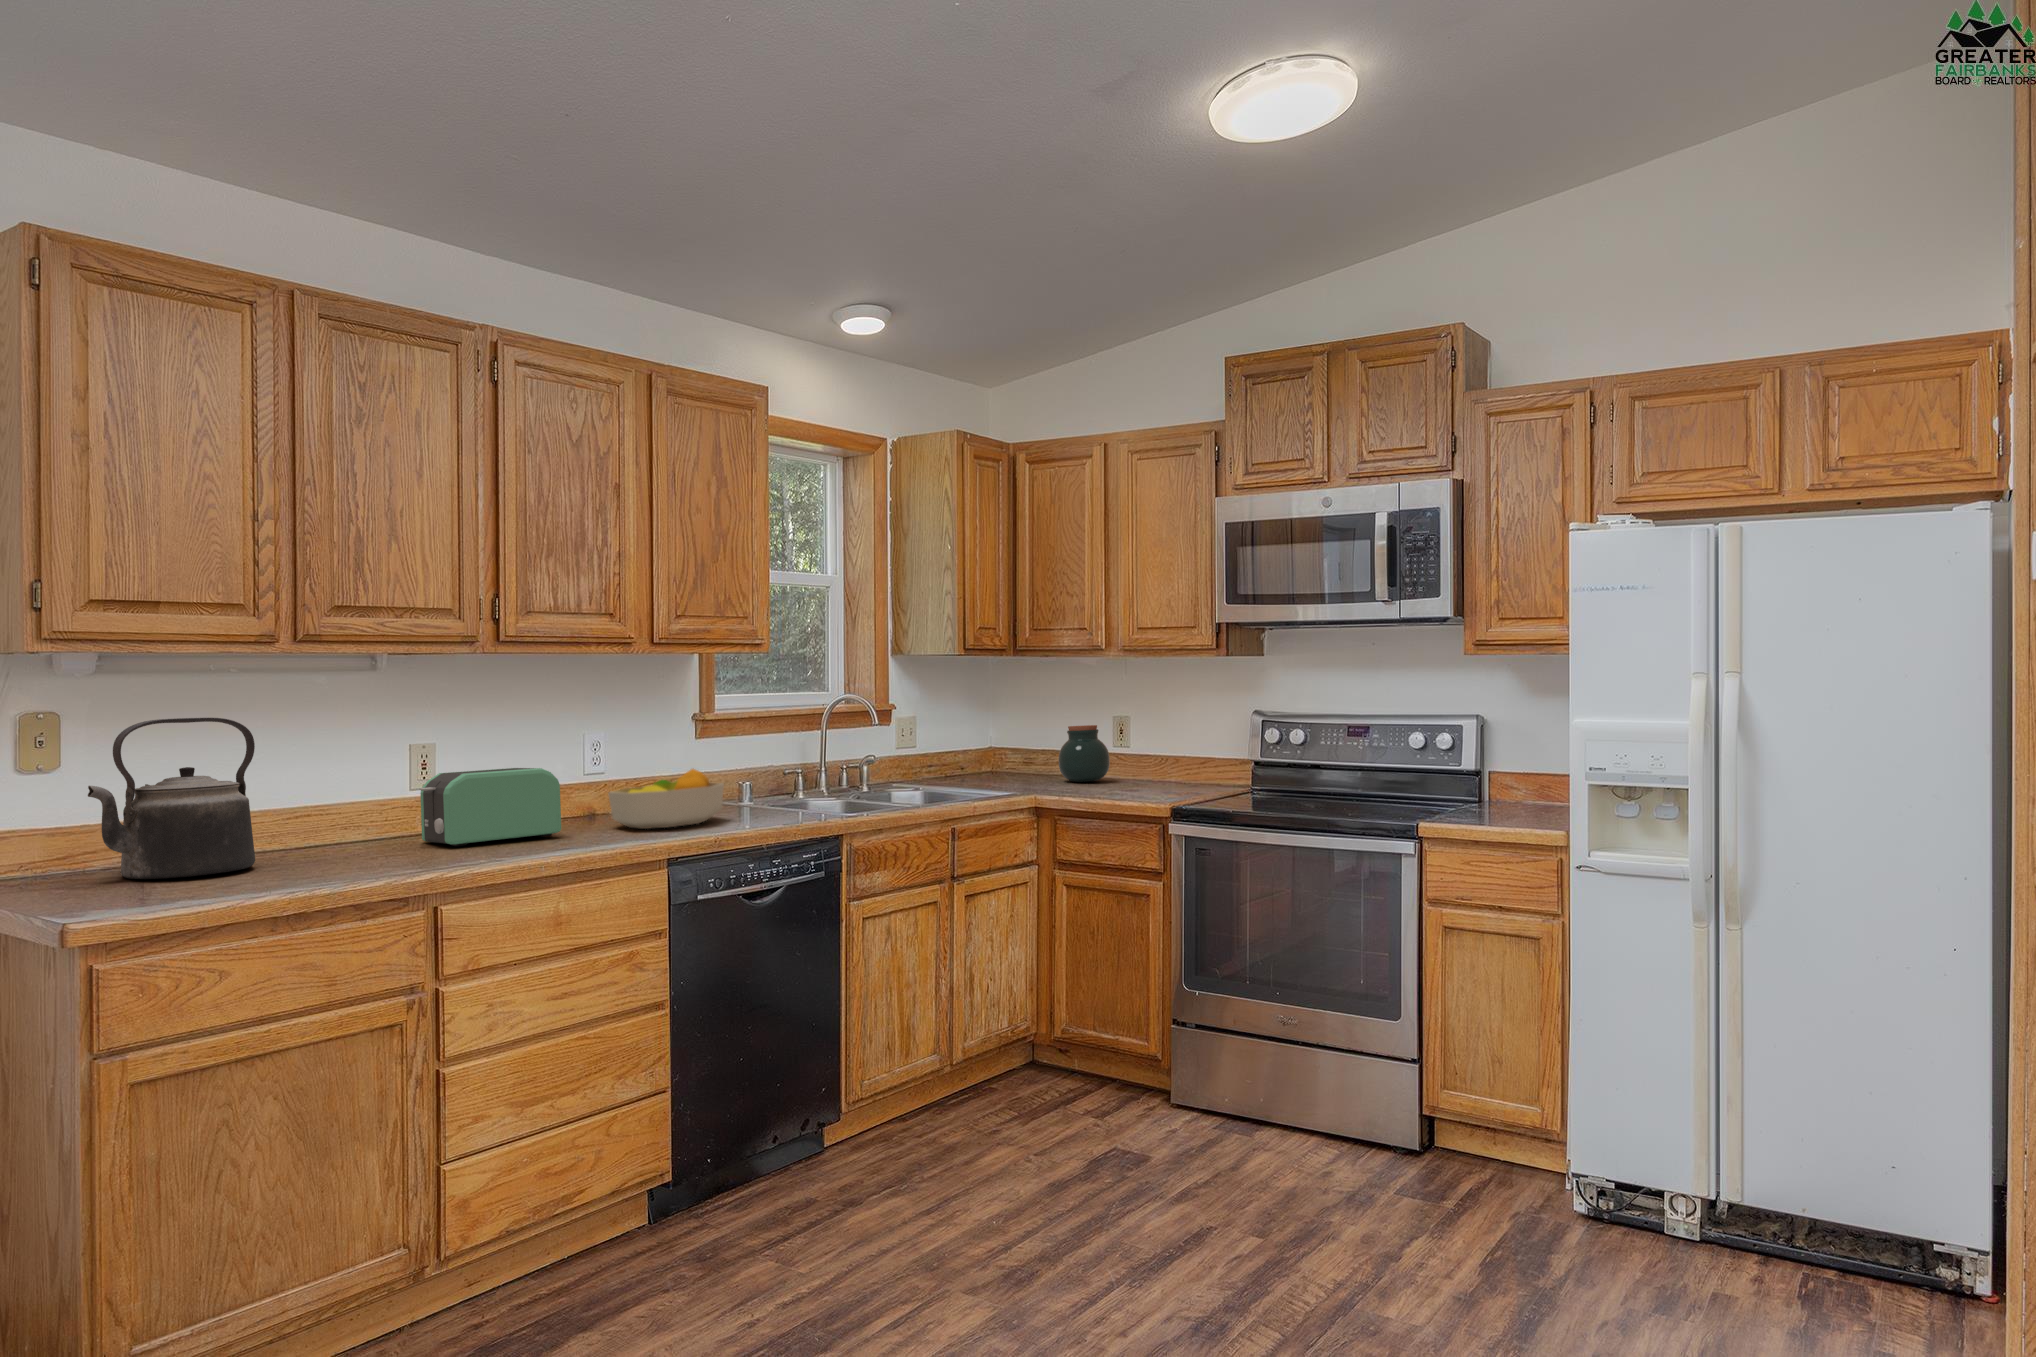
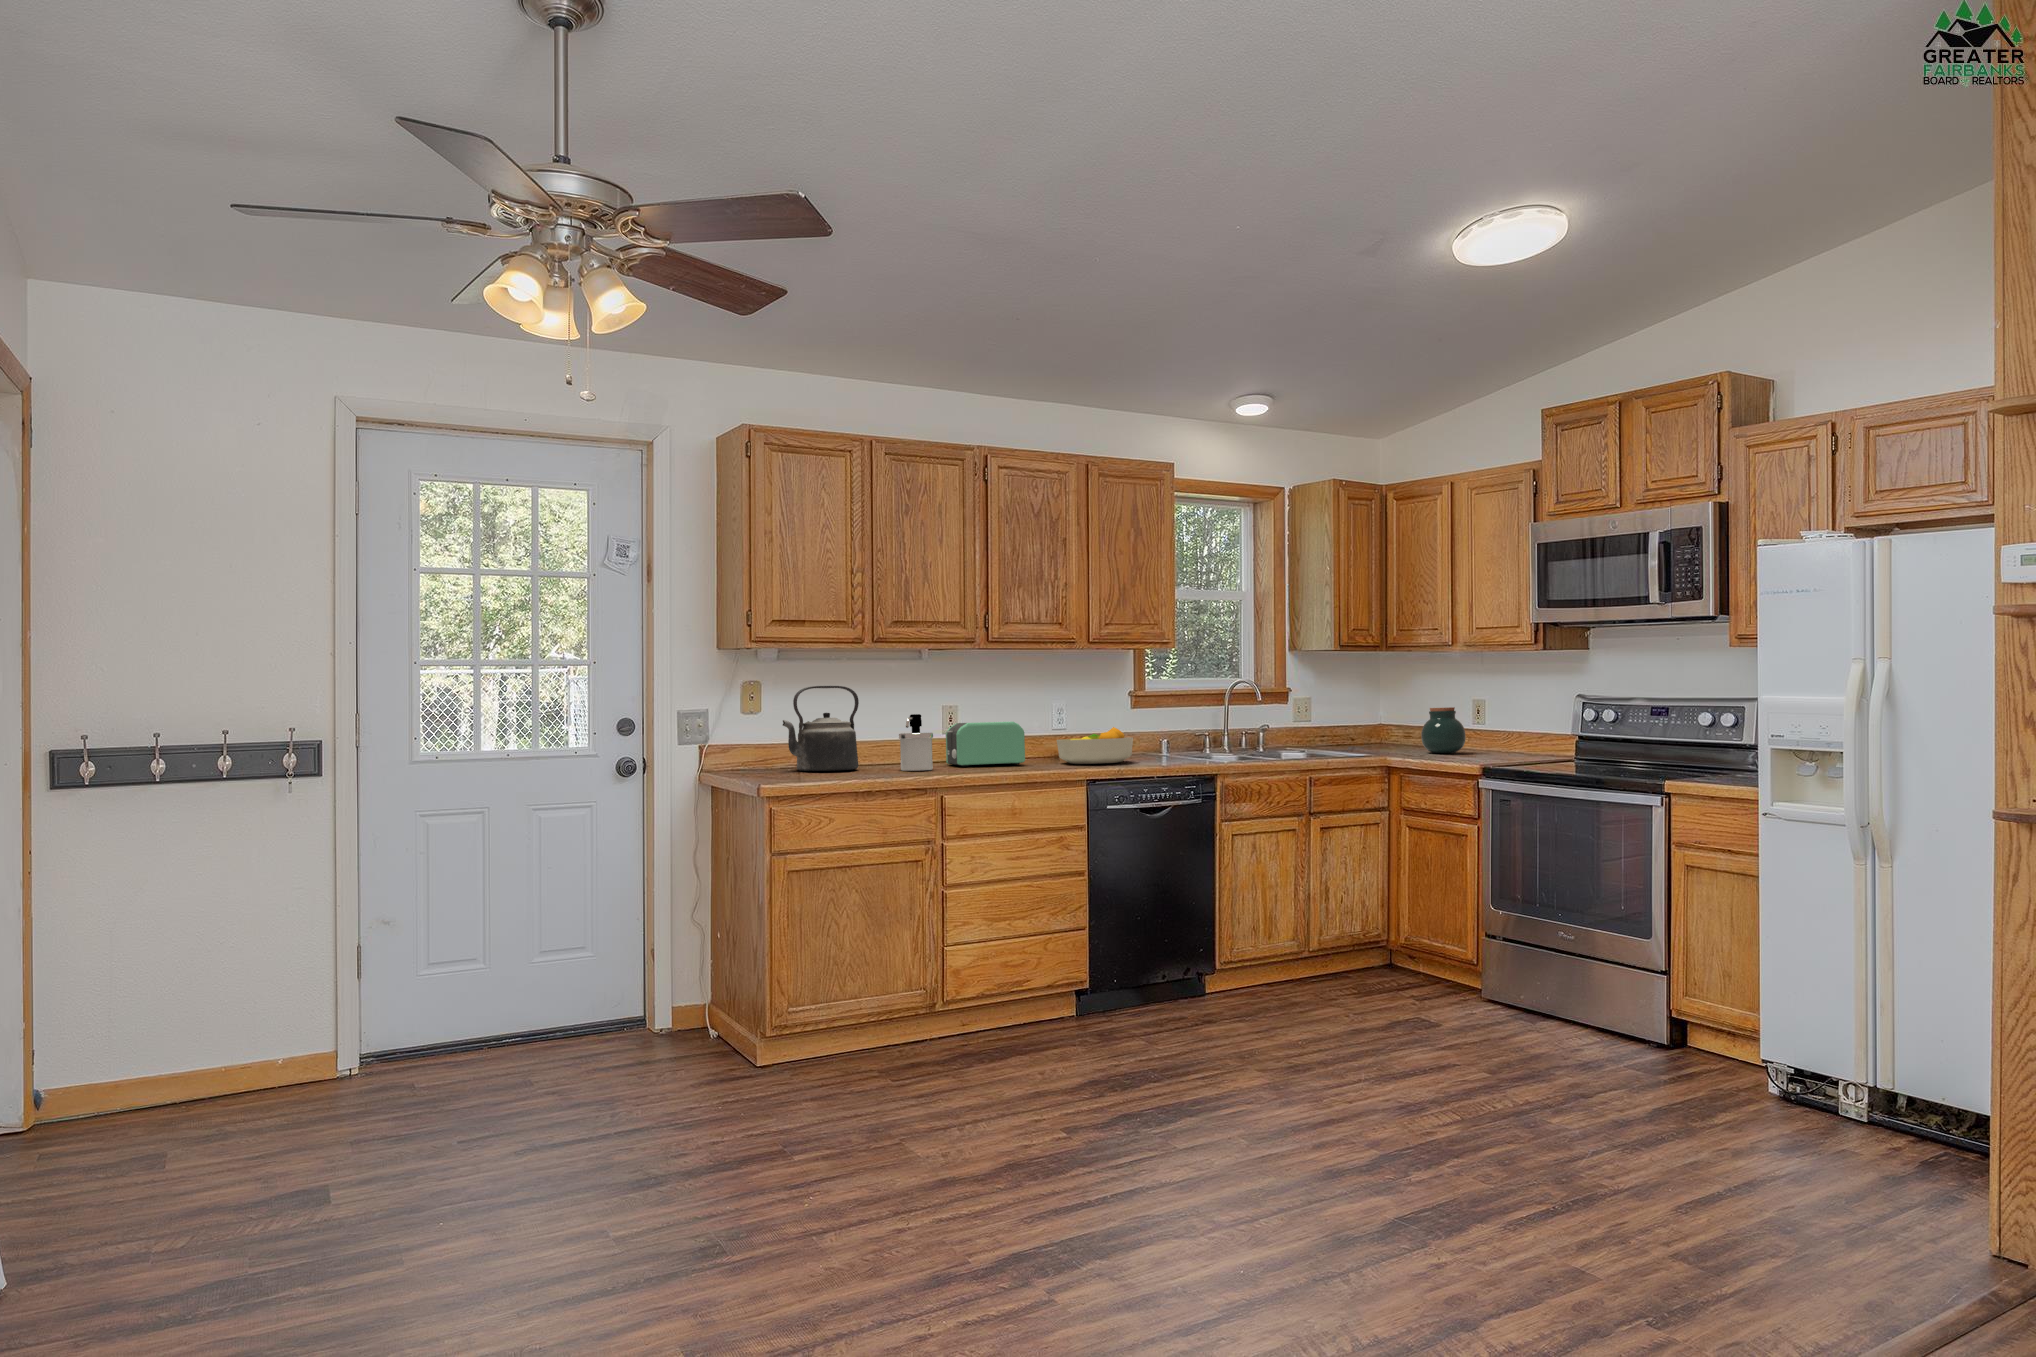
soap dispenser: none [337,764,404,864] -> present [899,714,933,771]

